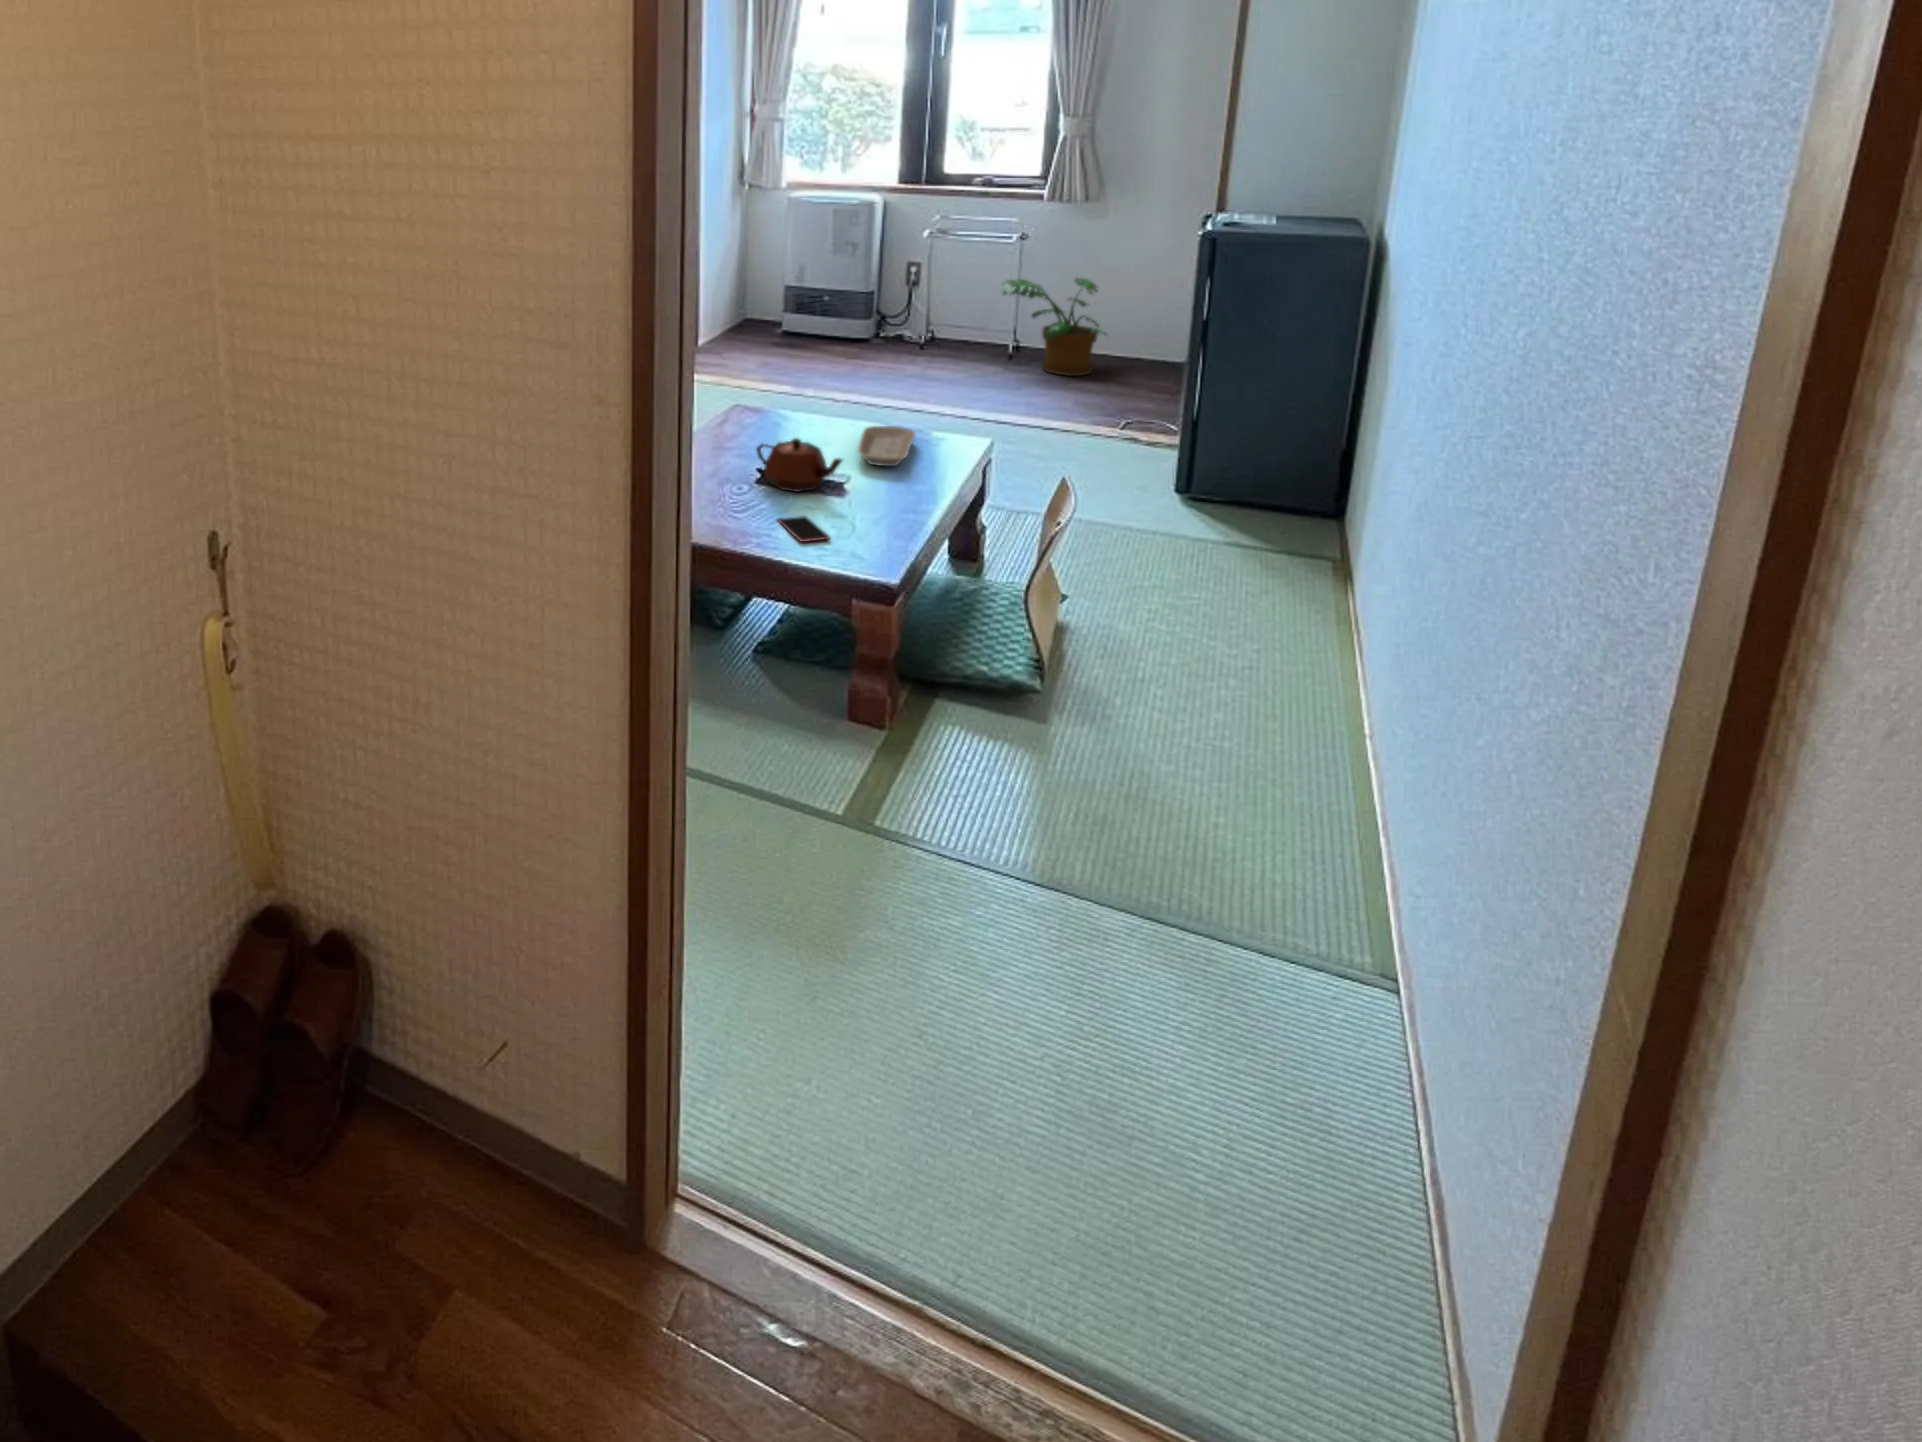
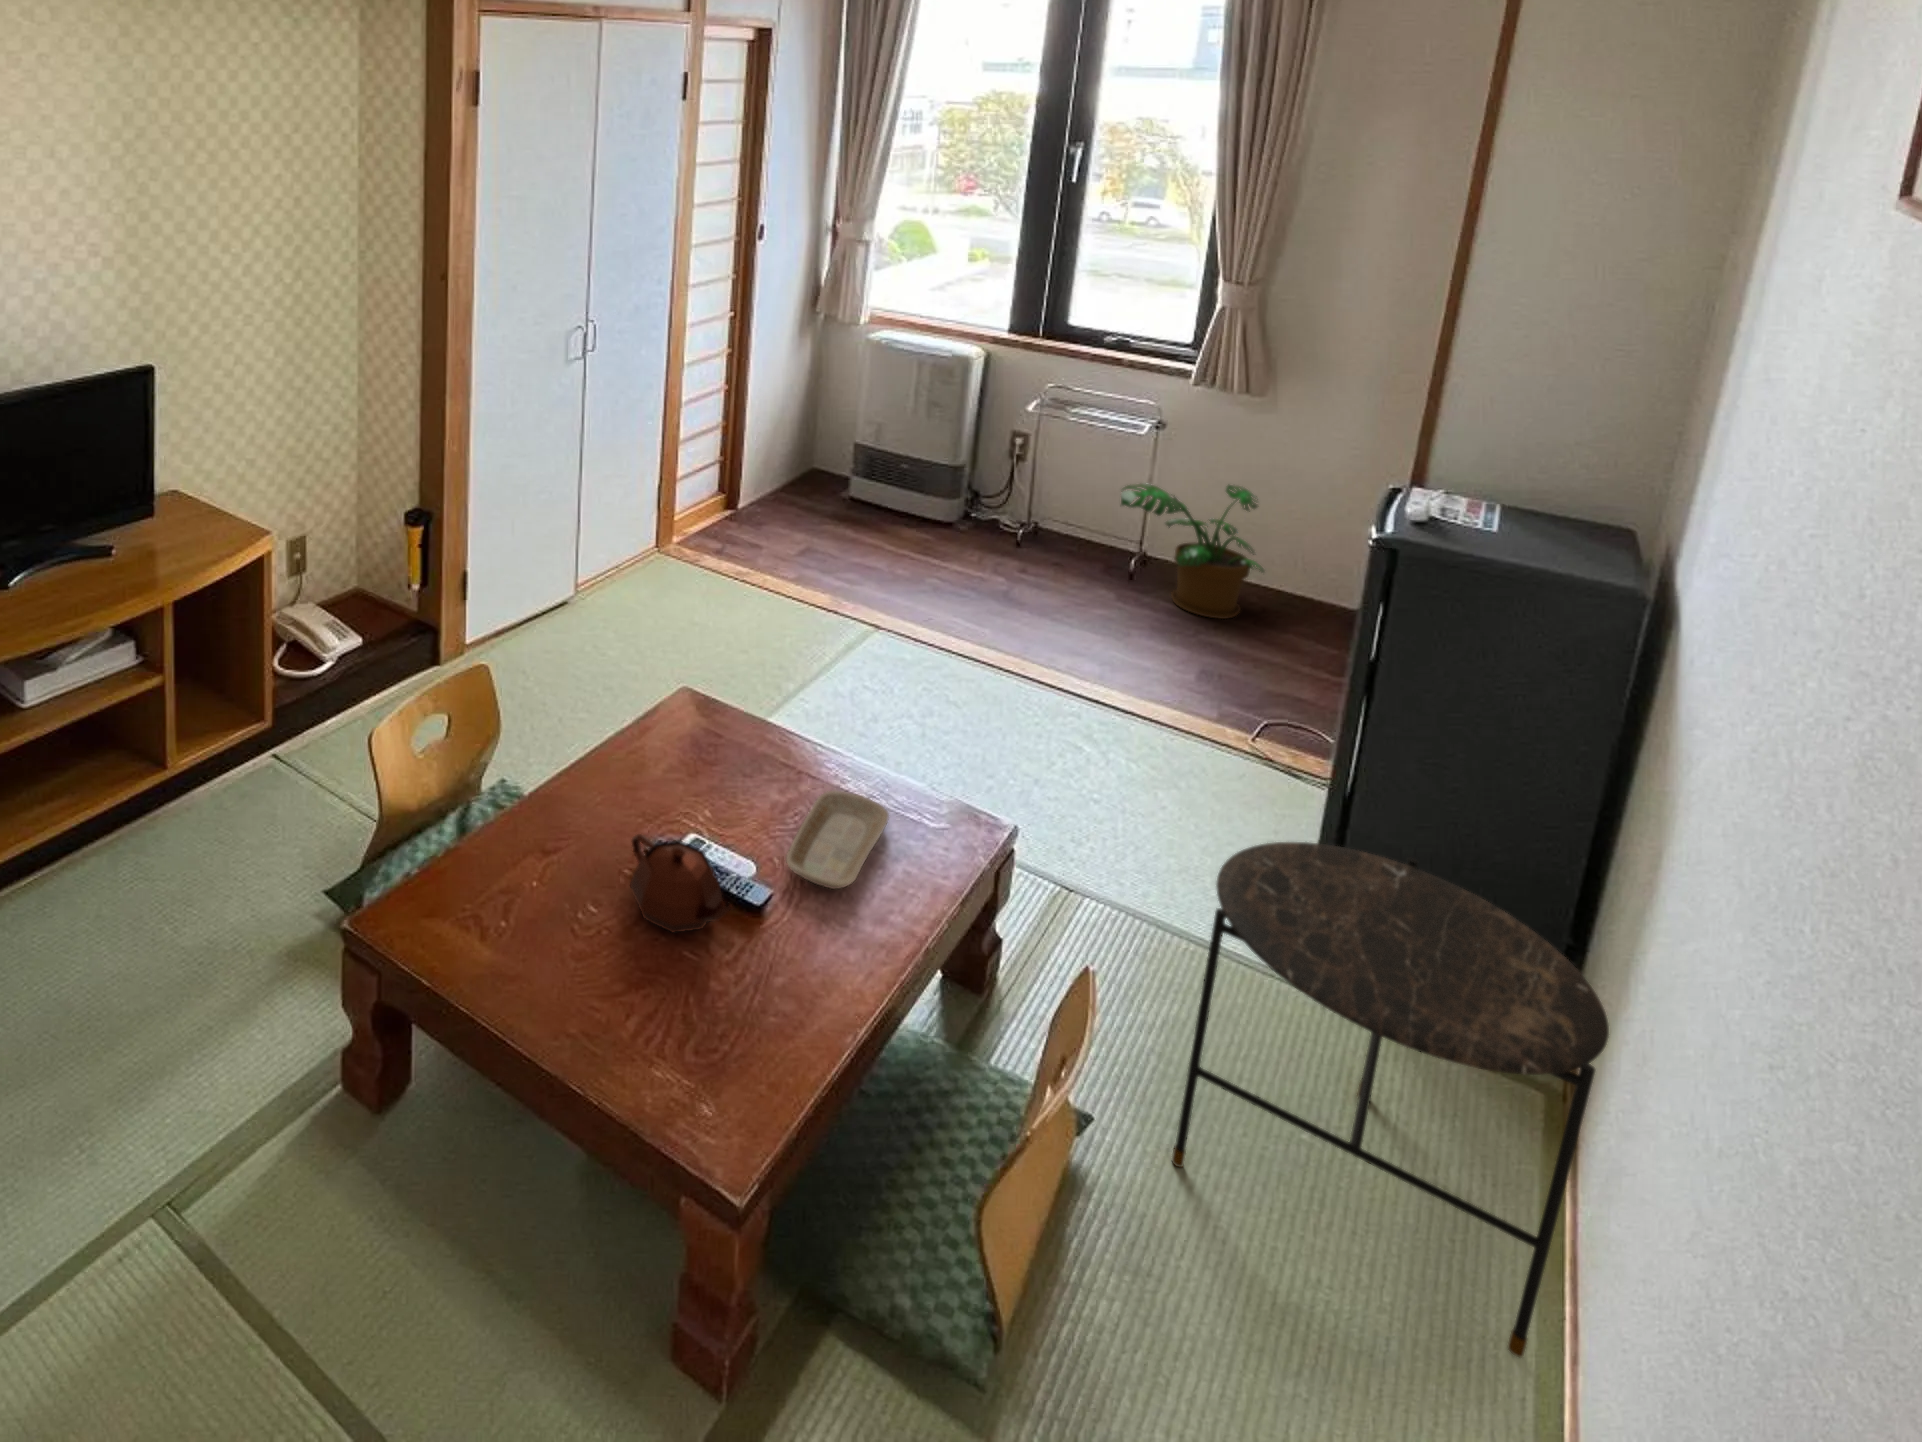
side table: none [1119,401,1364,650] -> present [1172,842,1609,1357]
smartphone: present [778,516,830,542] -> none [614,995,672,1070]

